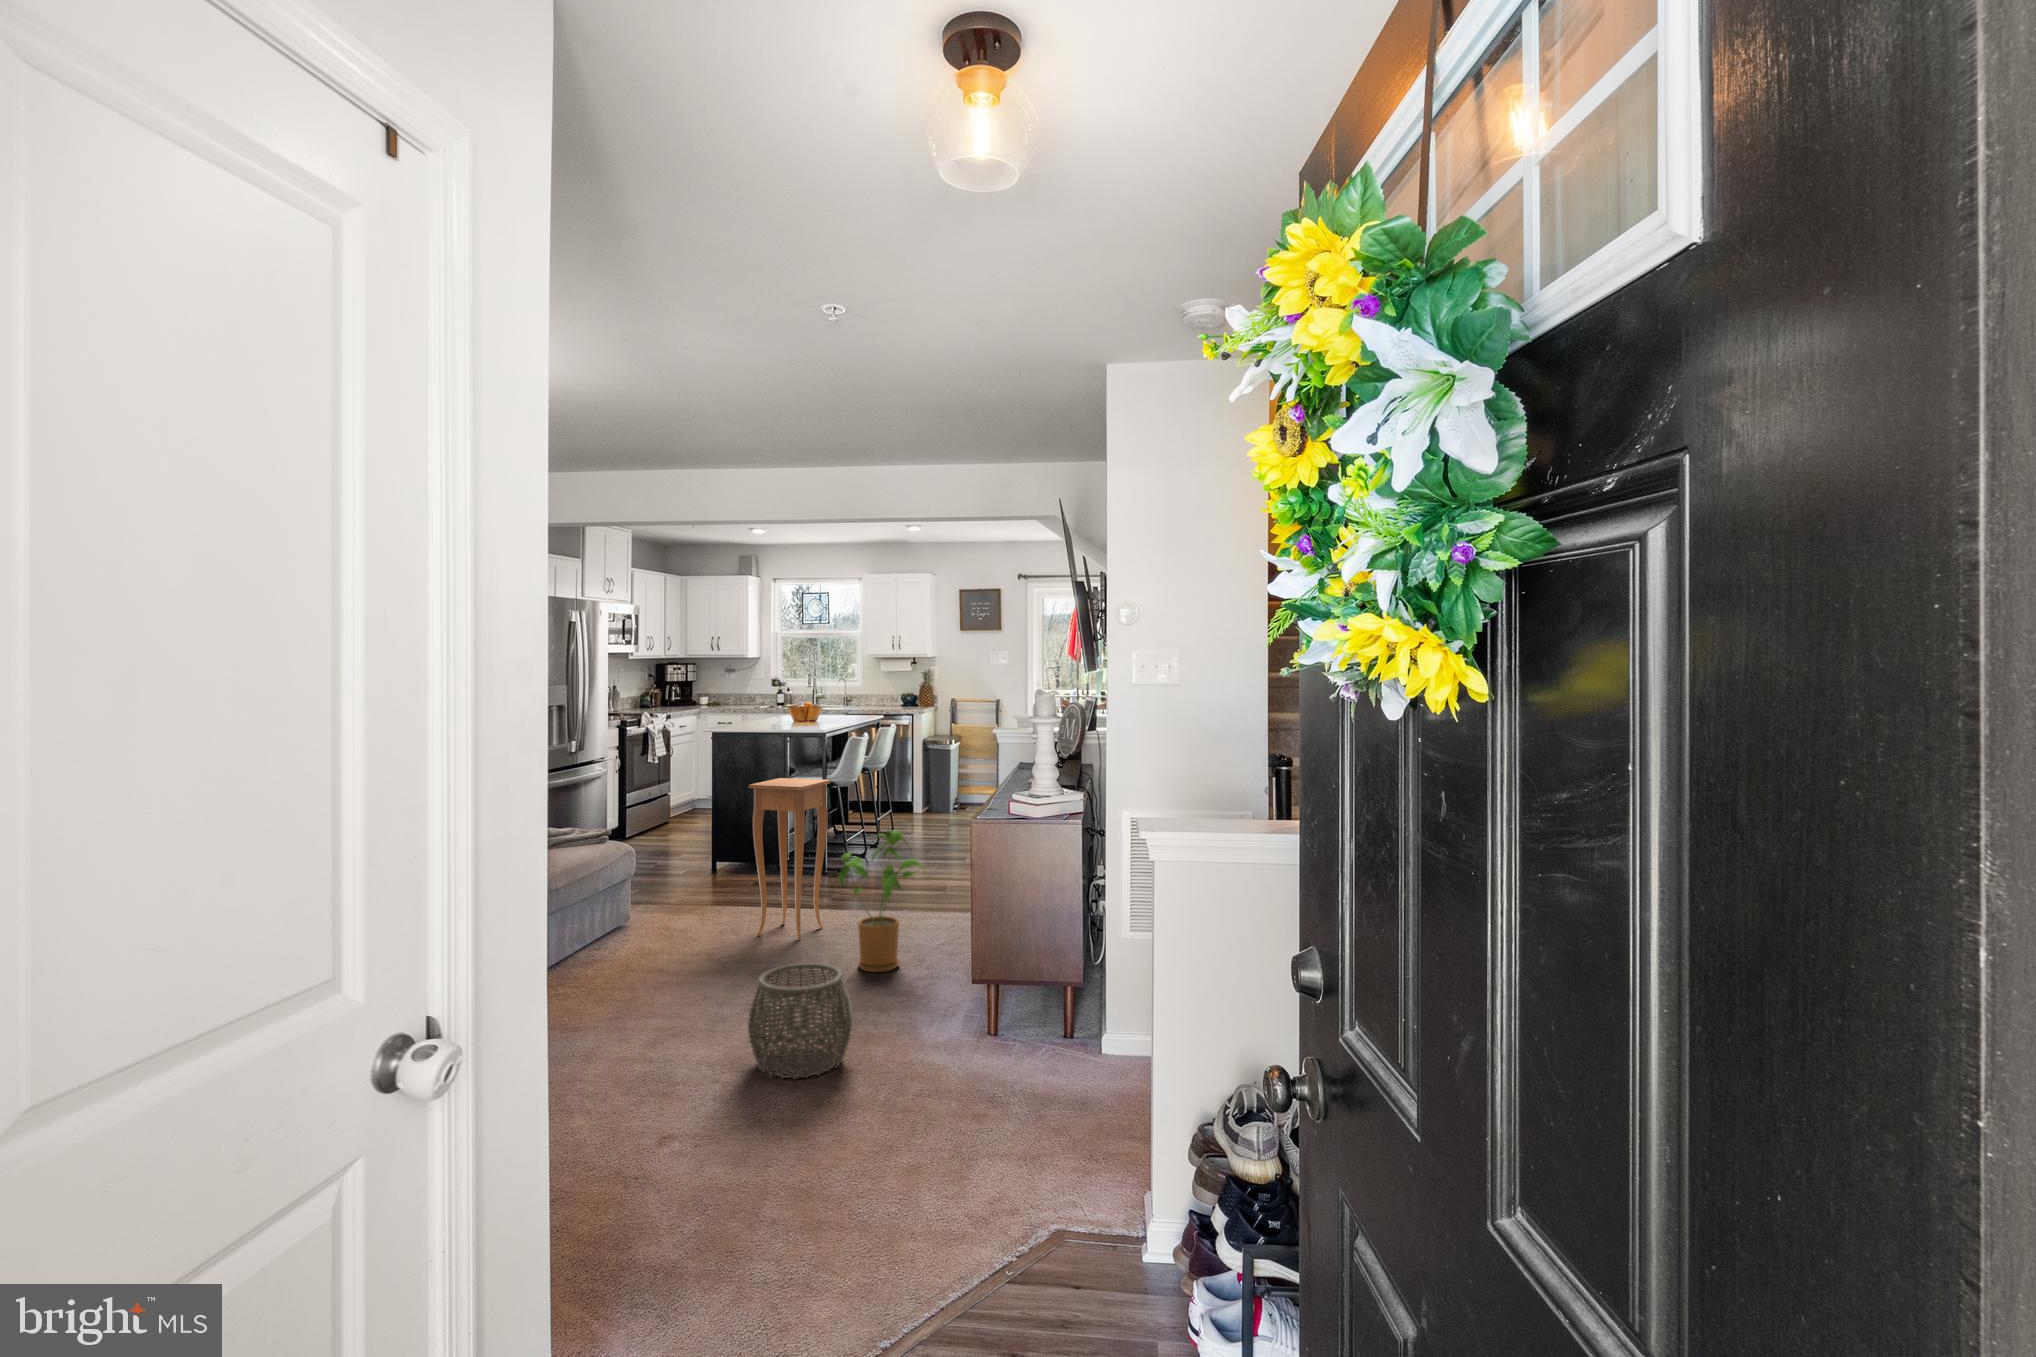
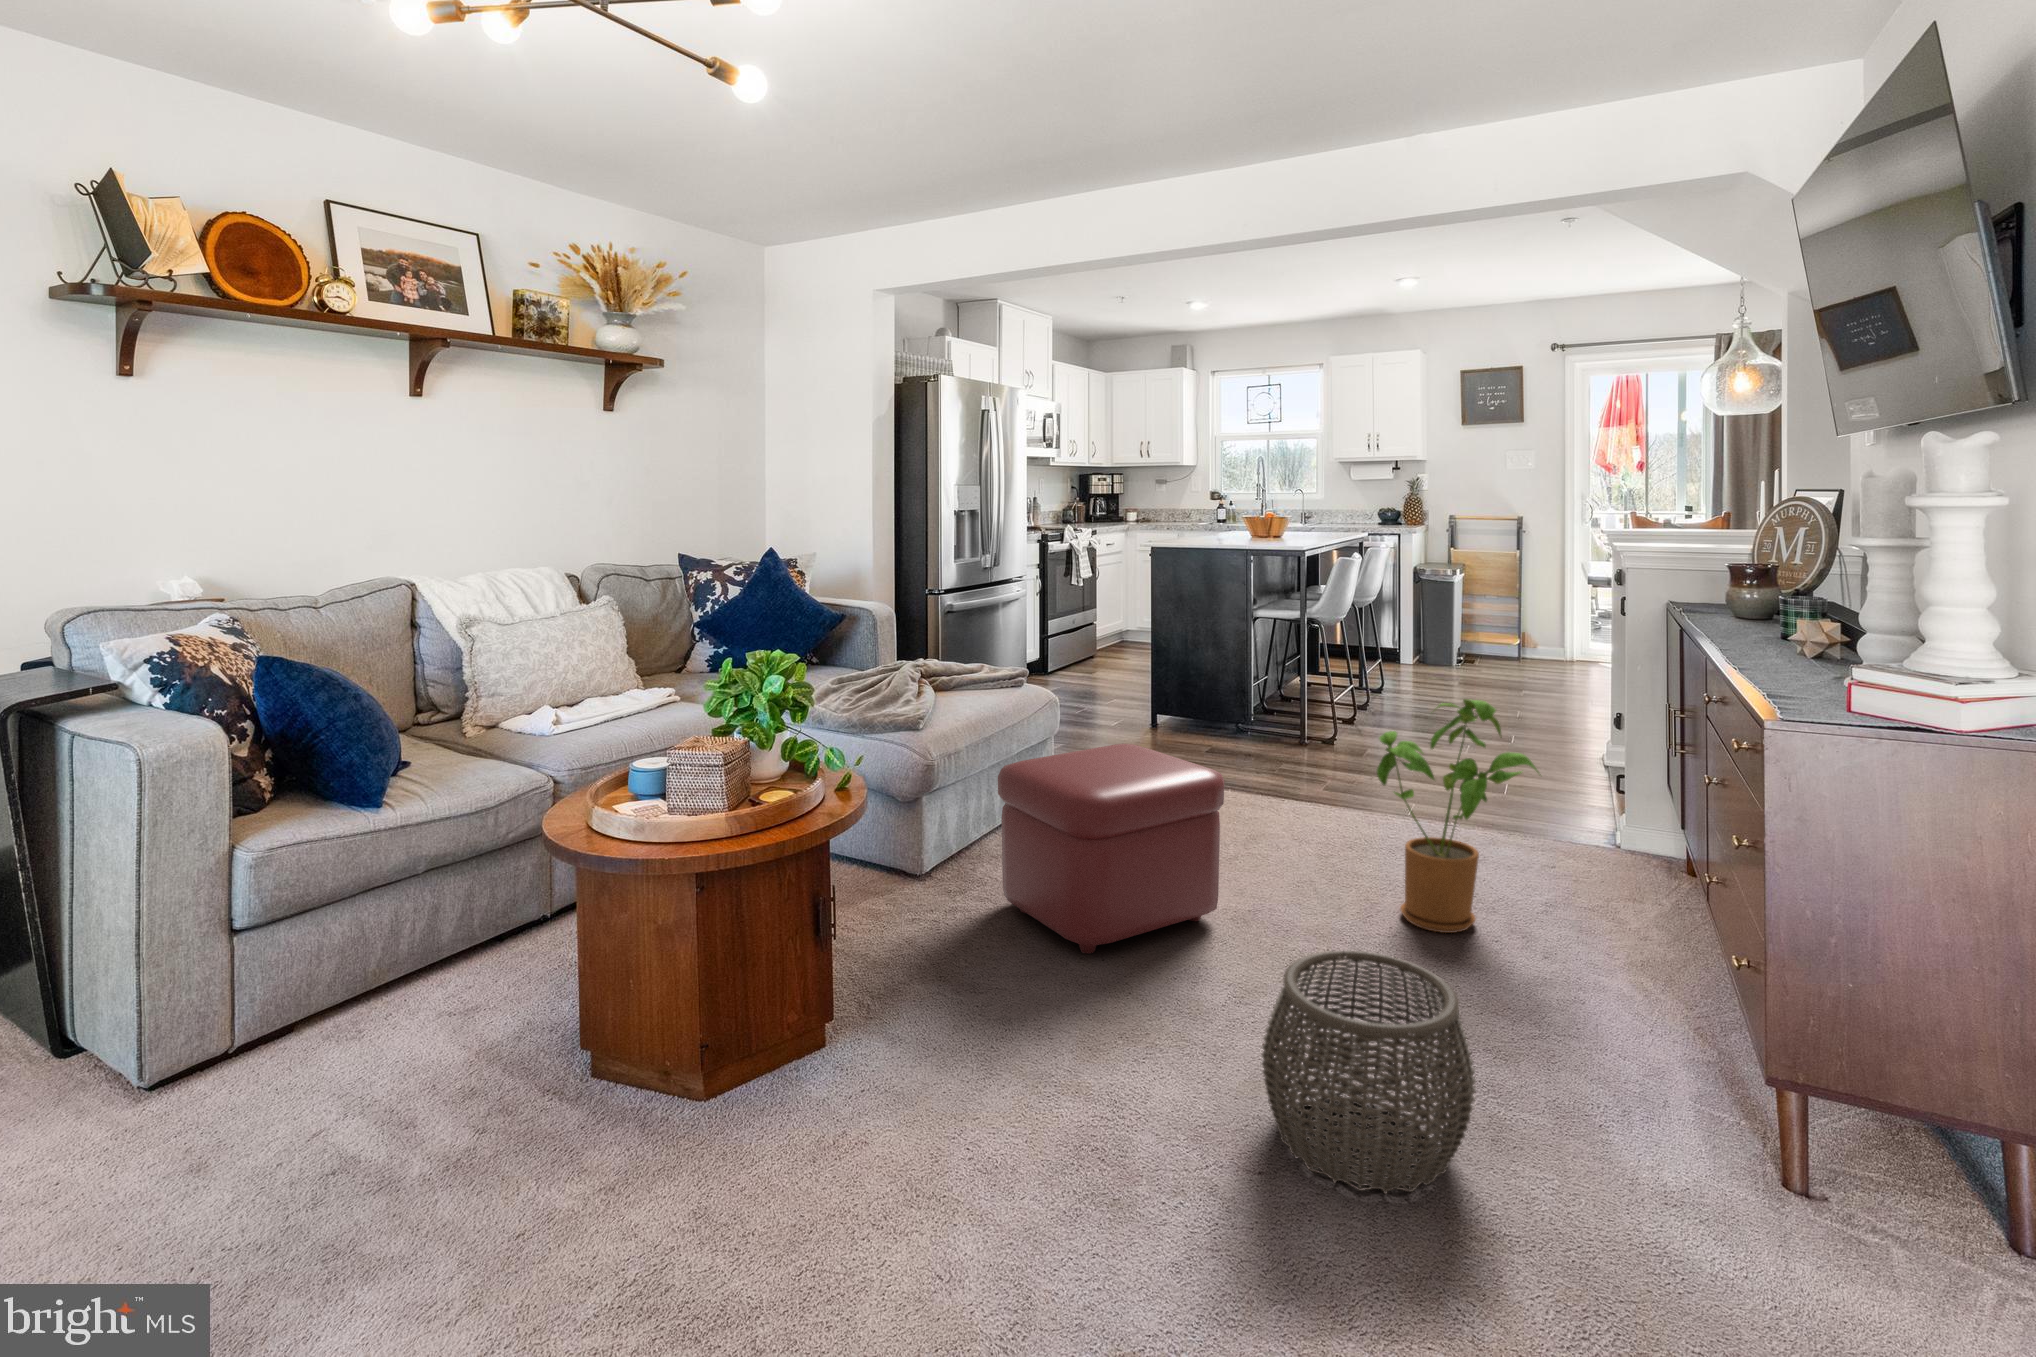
side table: present [749,778,831,940] -> none [1219,606,1342,848]
ottoman: none [589,874,744,1009] -> present [998,744,1224,954]

